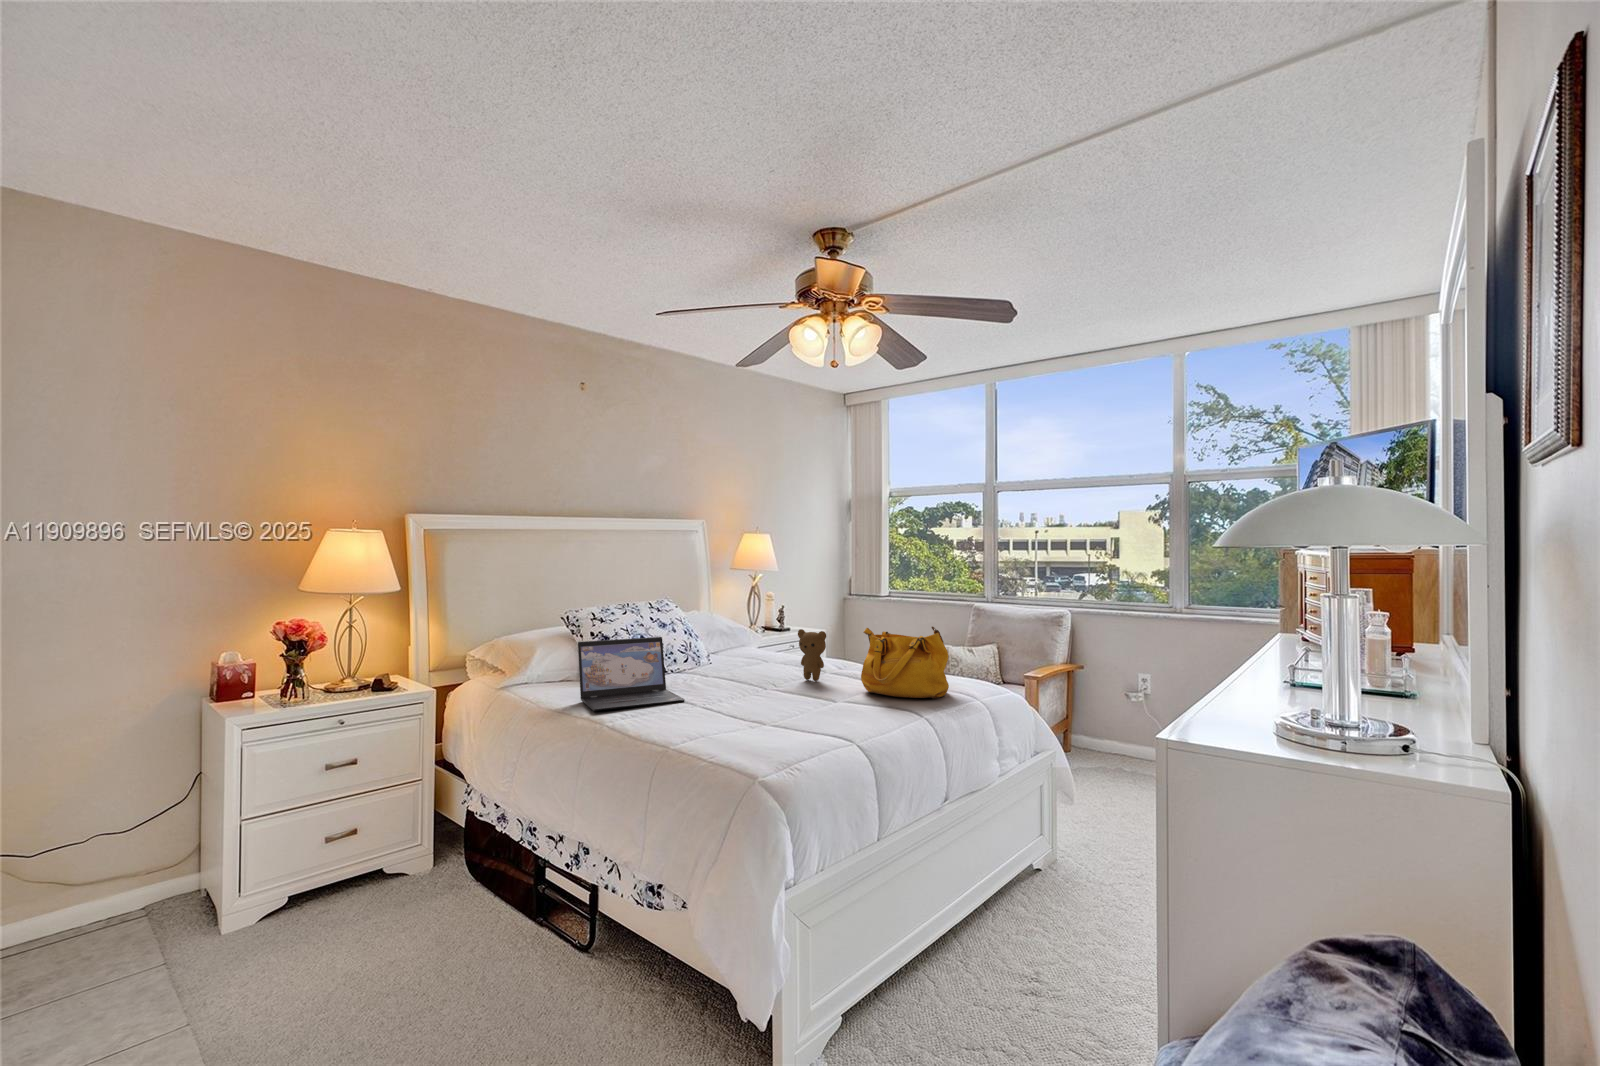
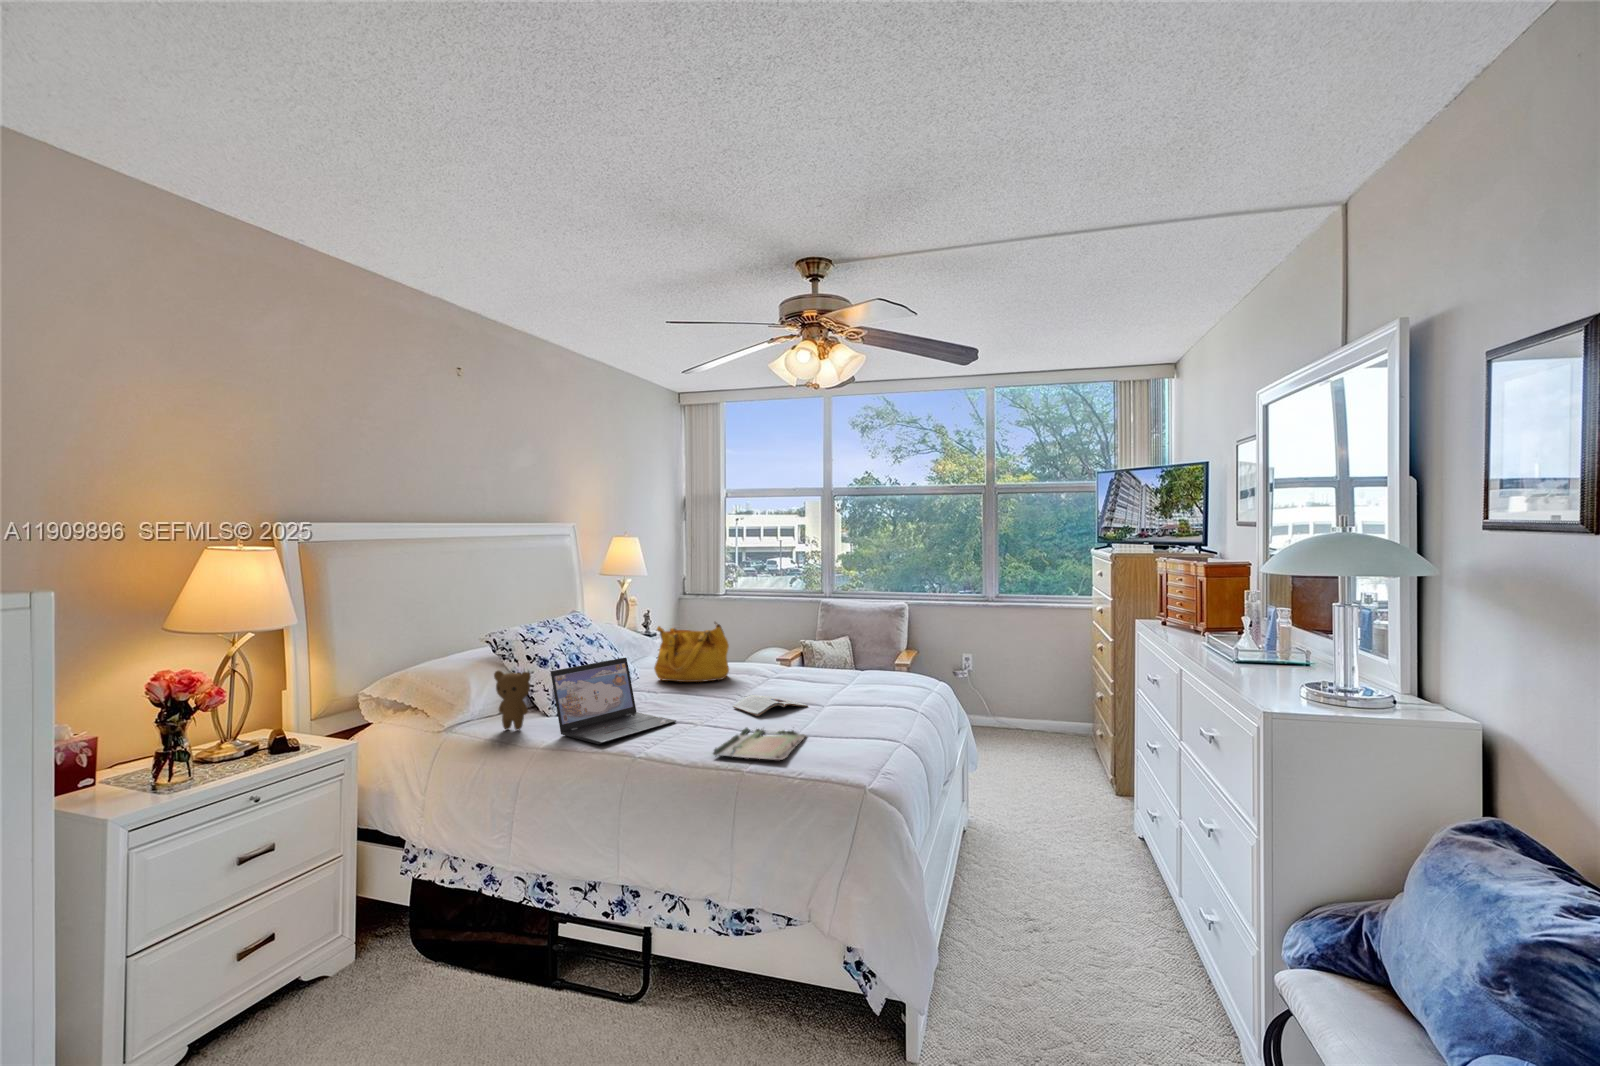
handbag: present [861,626,949,698] -> present [654,622,729,682]
teddy bear: present [798,629,826,681] -> present [494,670,531,730]
magazine: none [752,684,823,704] -> present [733,695,808,716]
tray: none [664,711,777,743] -> present [713,728,806,760]

